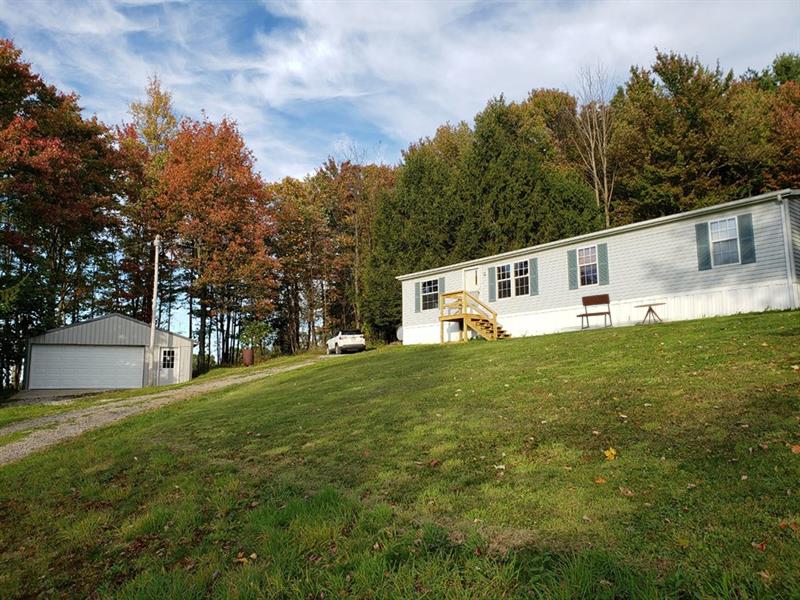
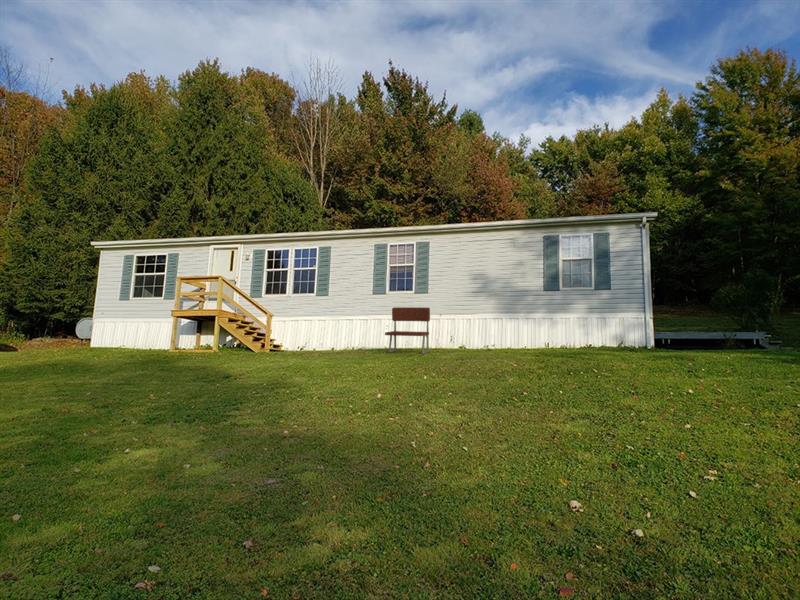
round table: present [634,303,666,325] -> none [466,328,505,357]

